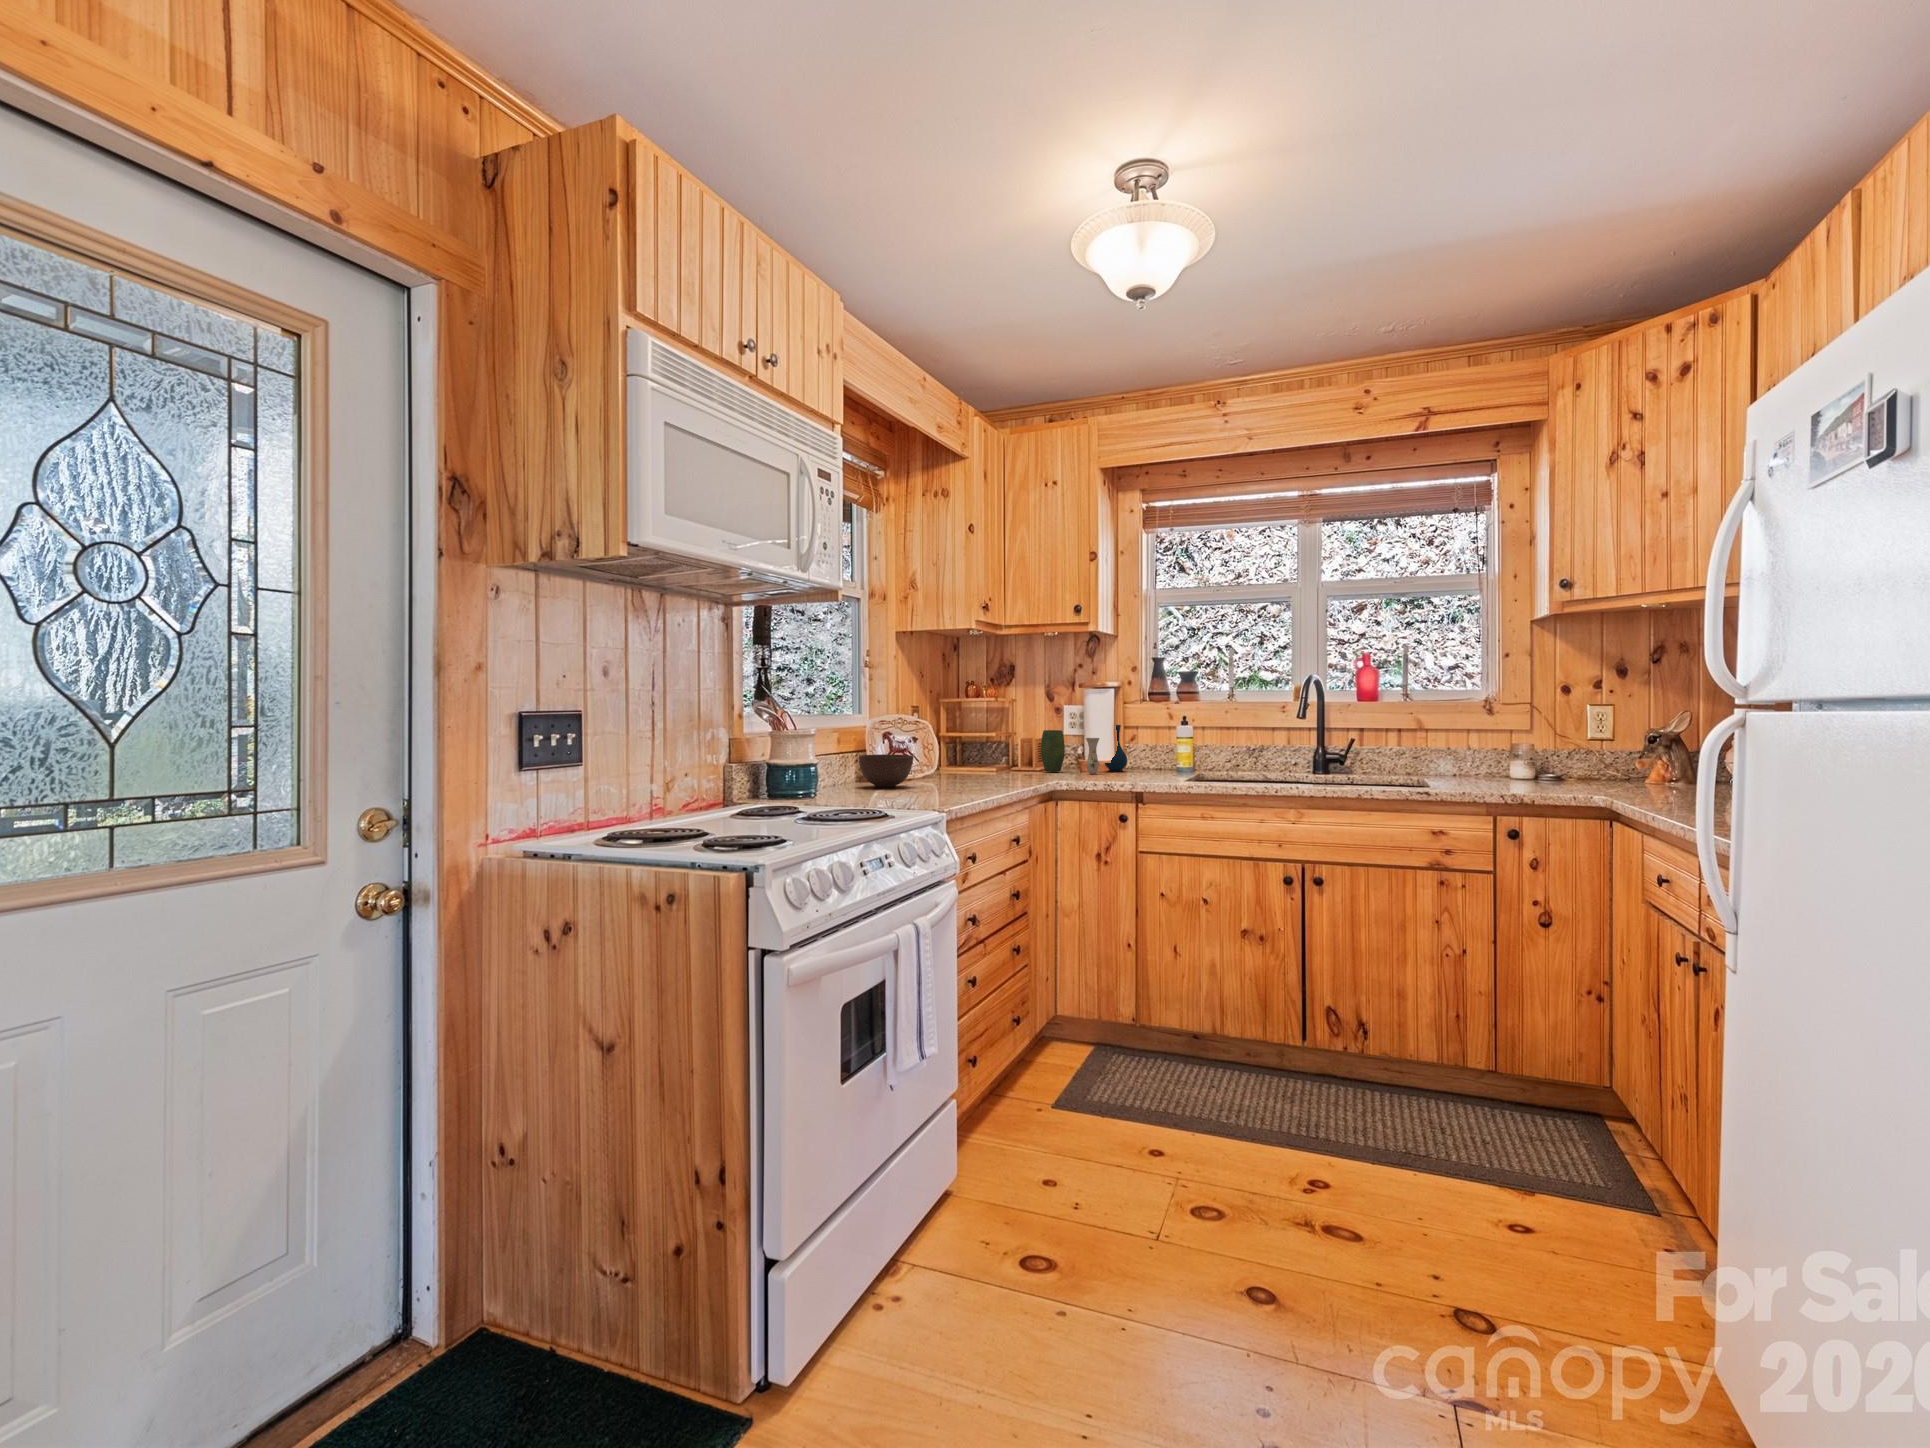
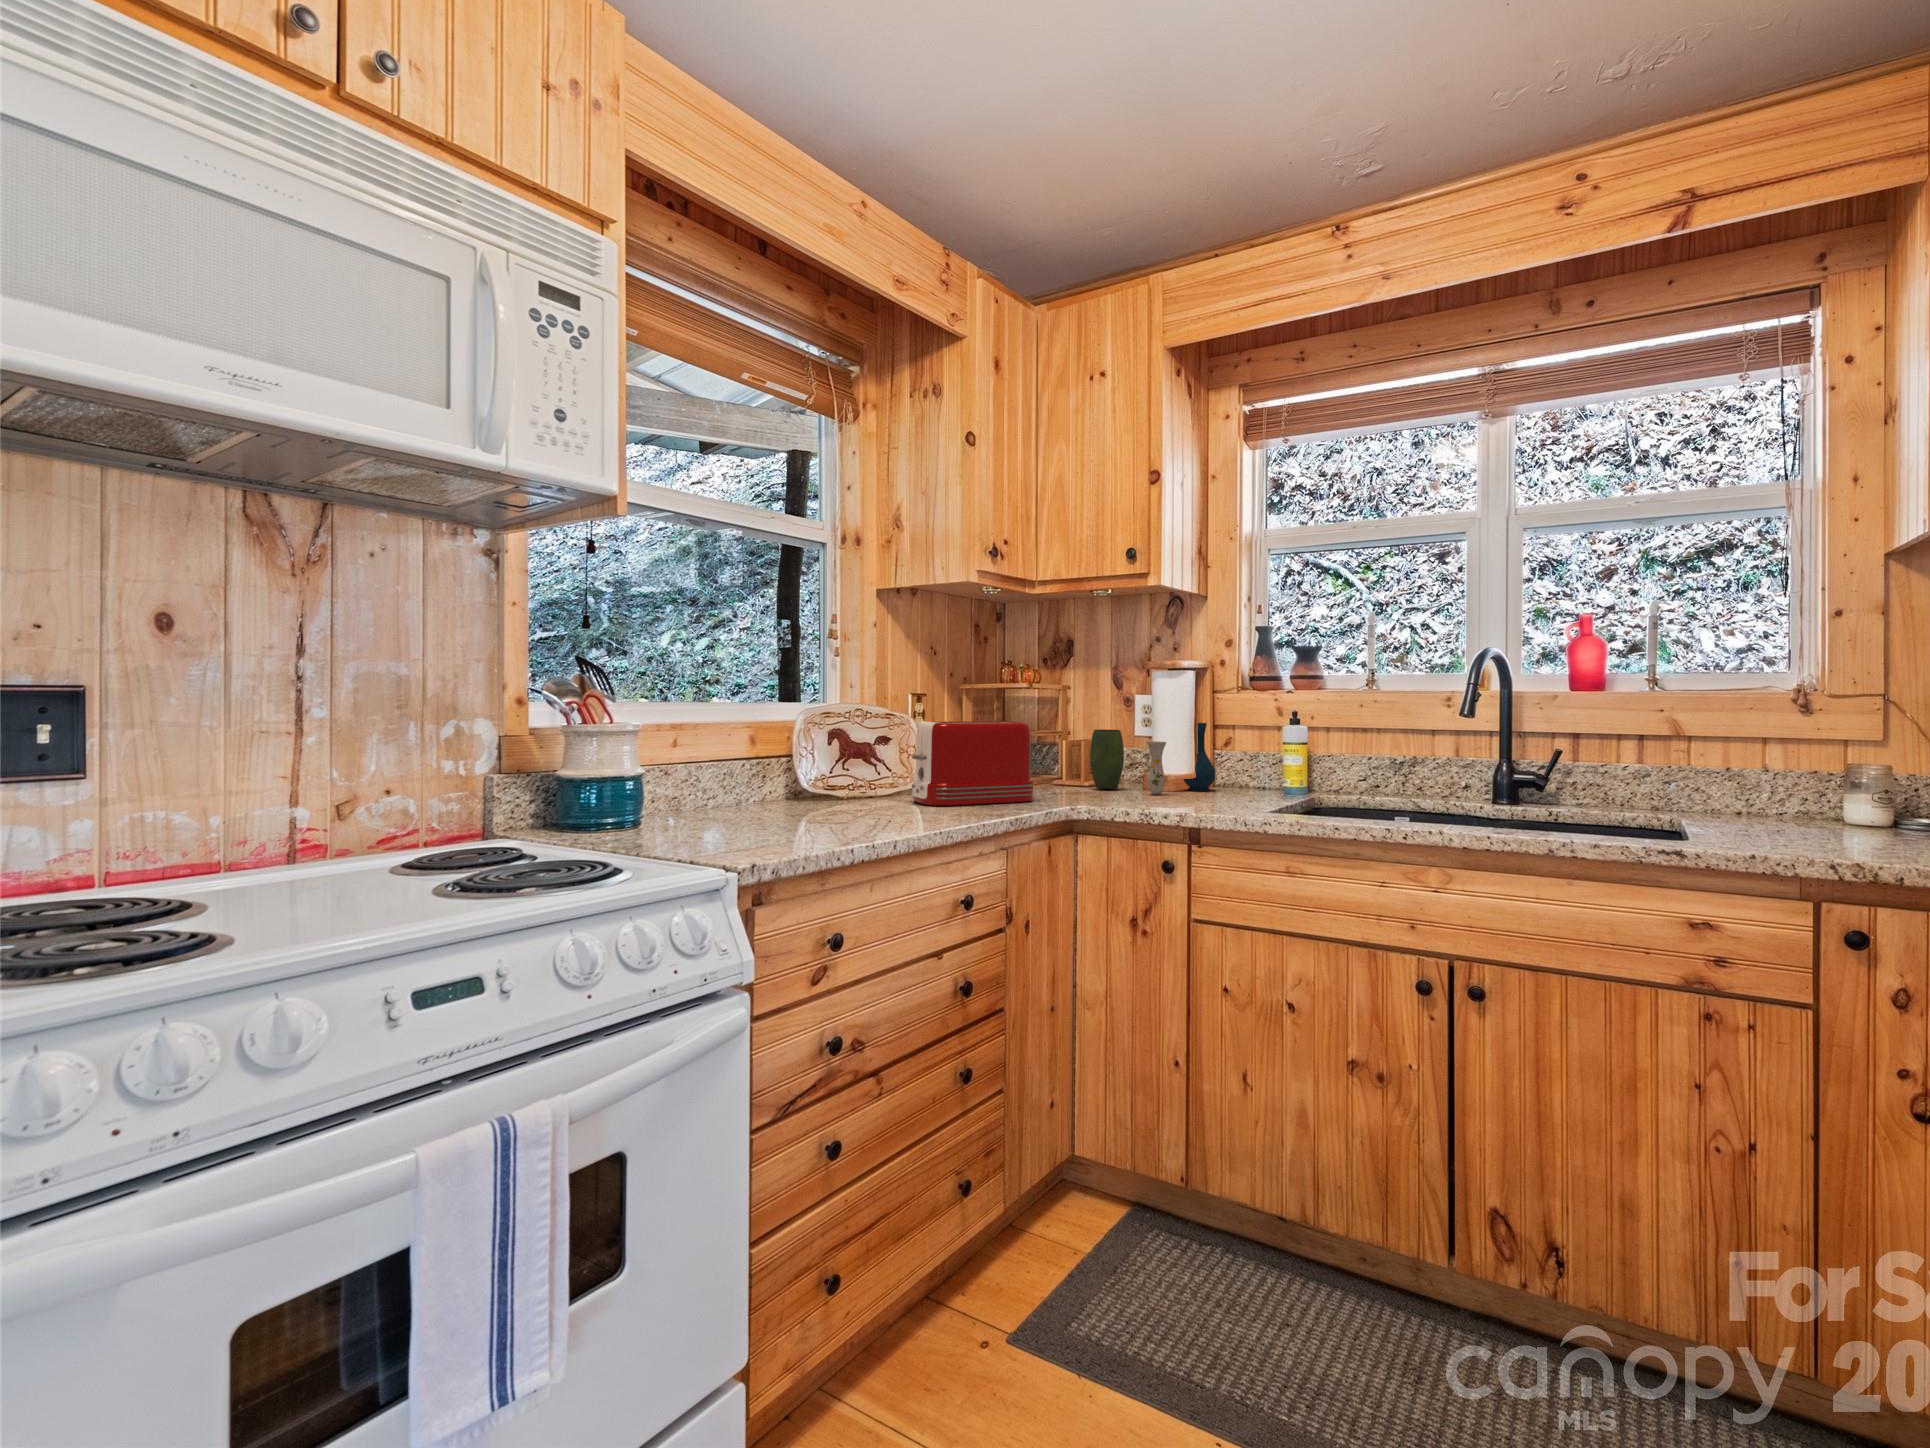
toaster: none [940,725,1020,782] -> present [912,721,1034,806]
bowl: present [859,754,913,788] -> none [763,764,845,814]

